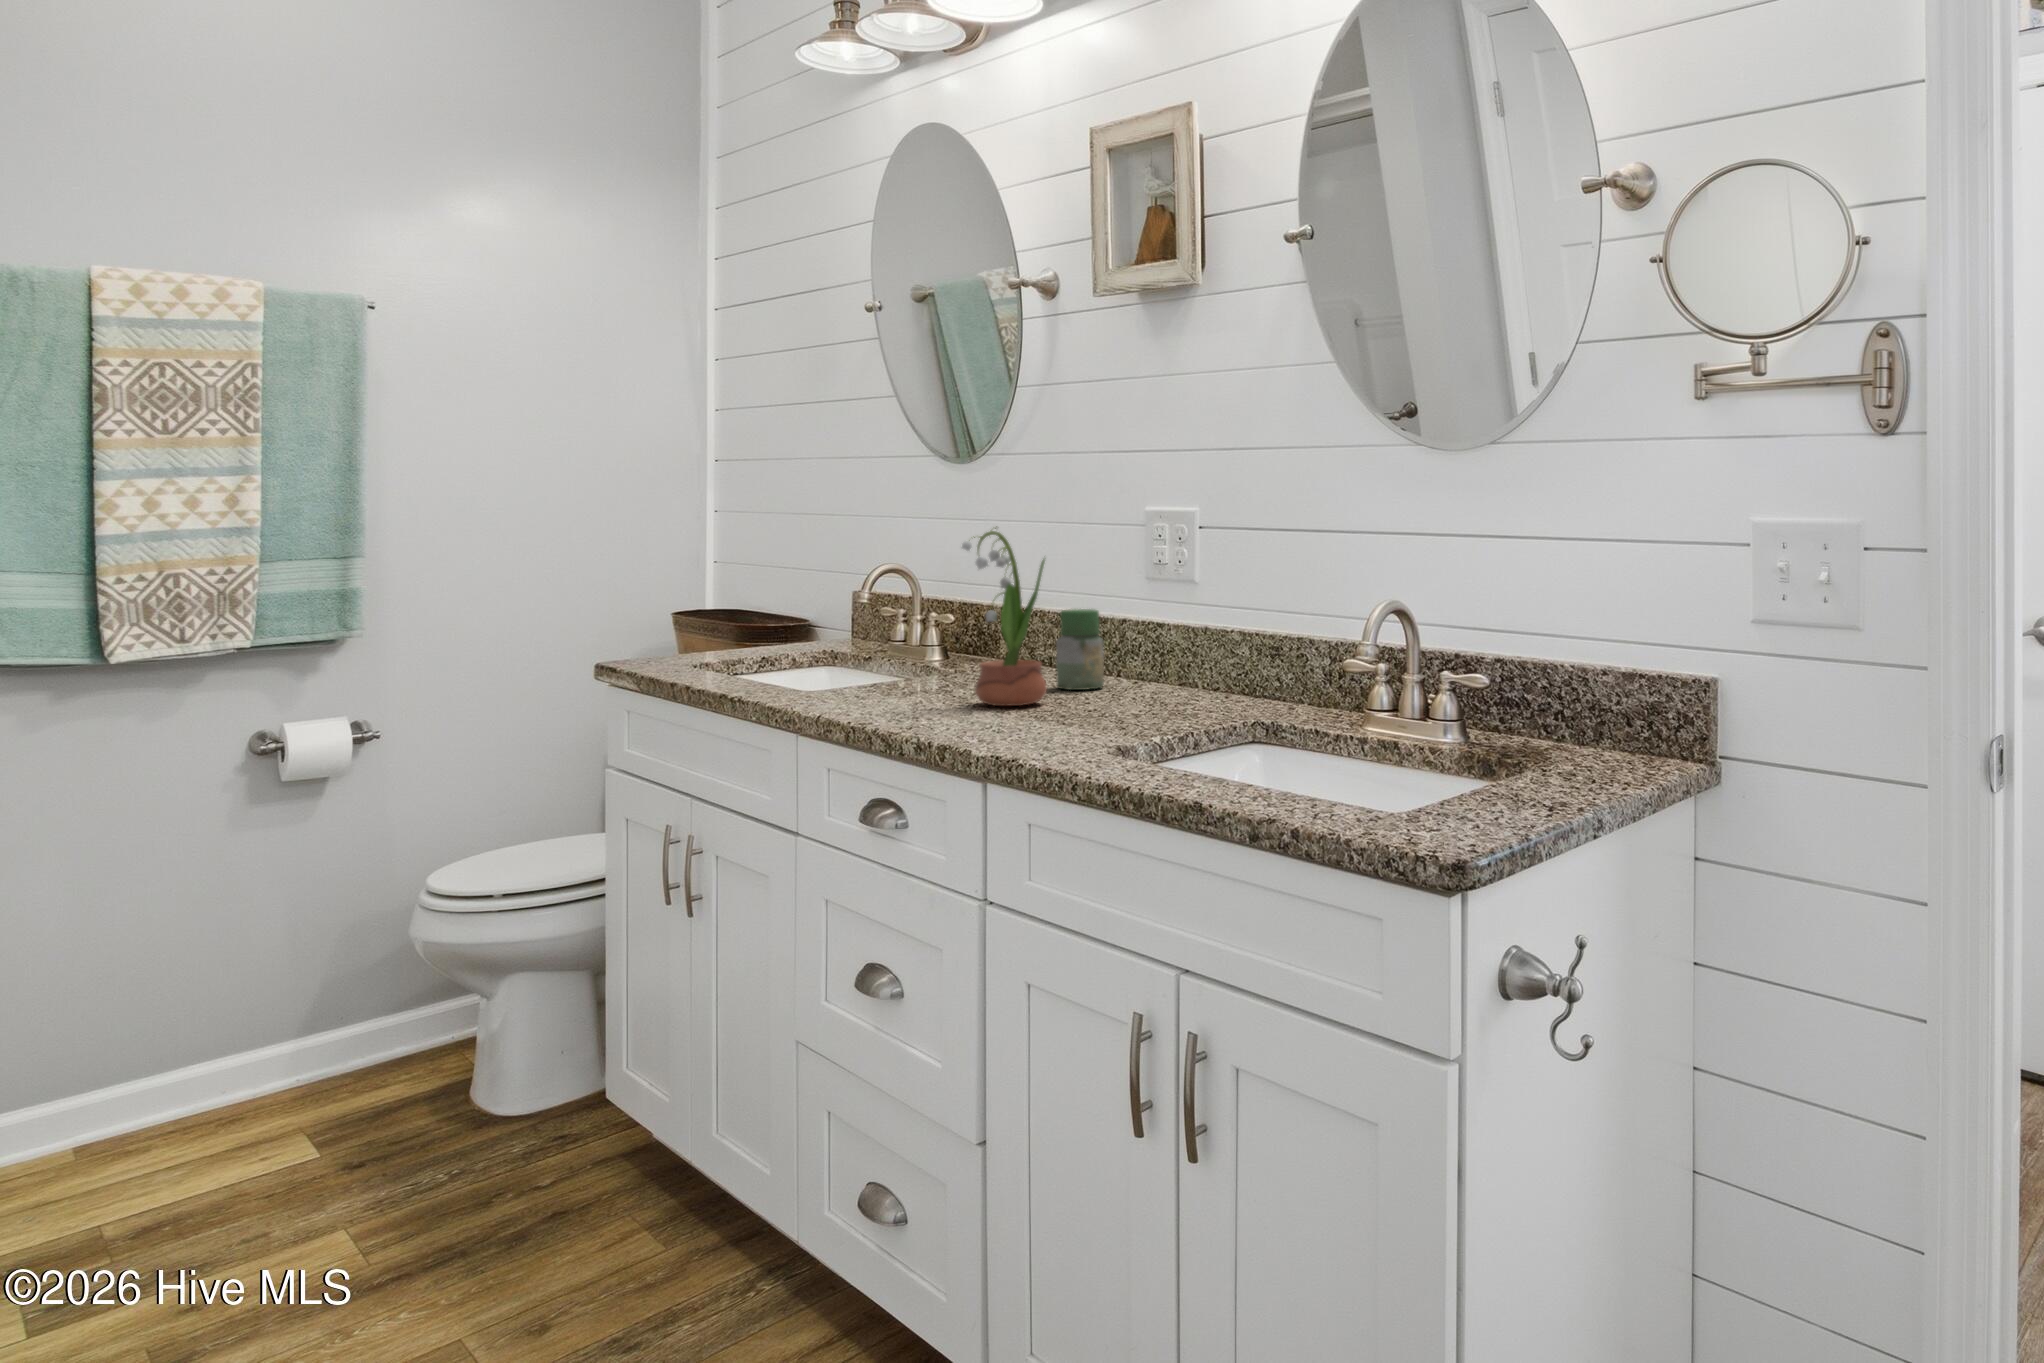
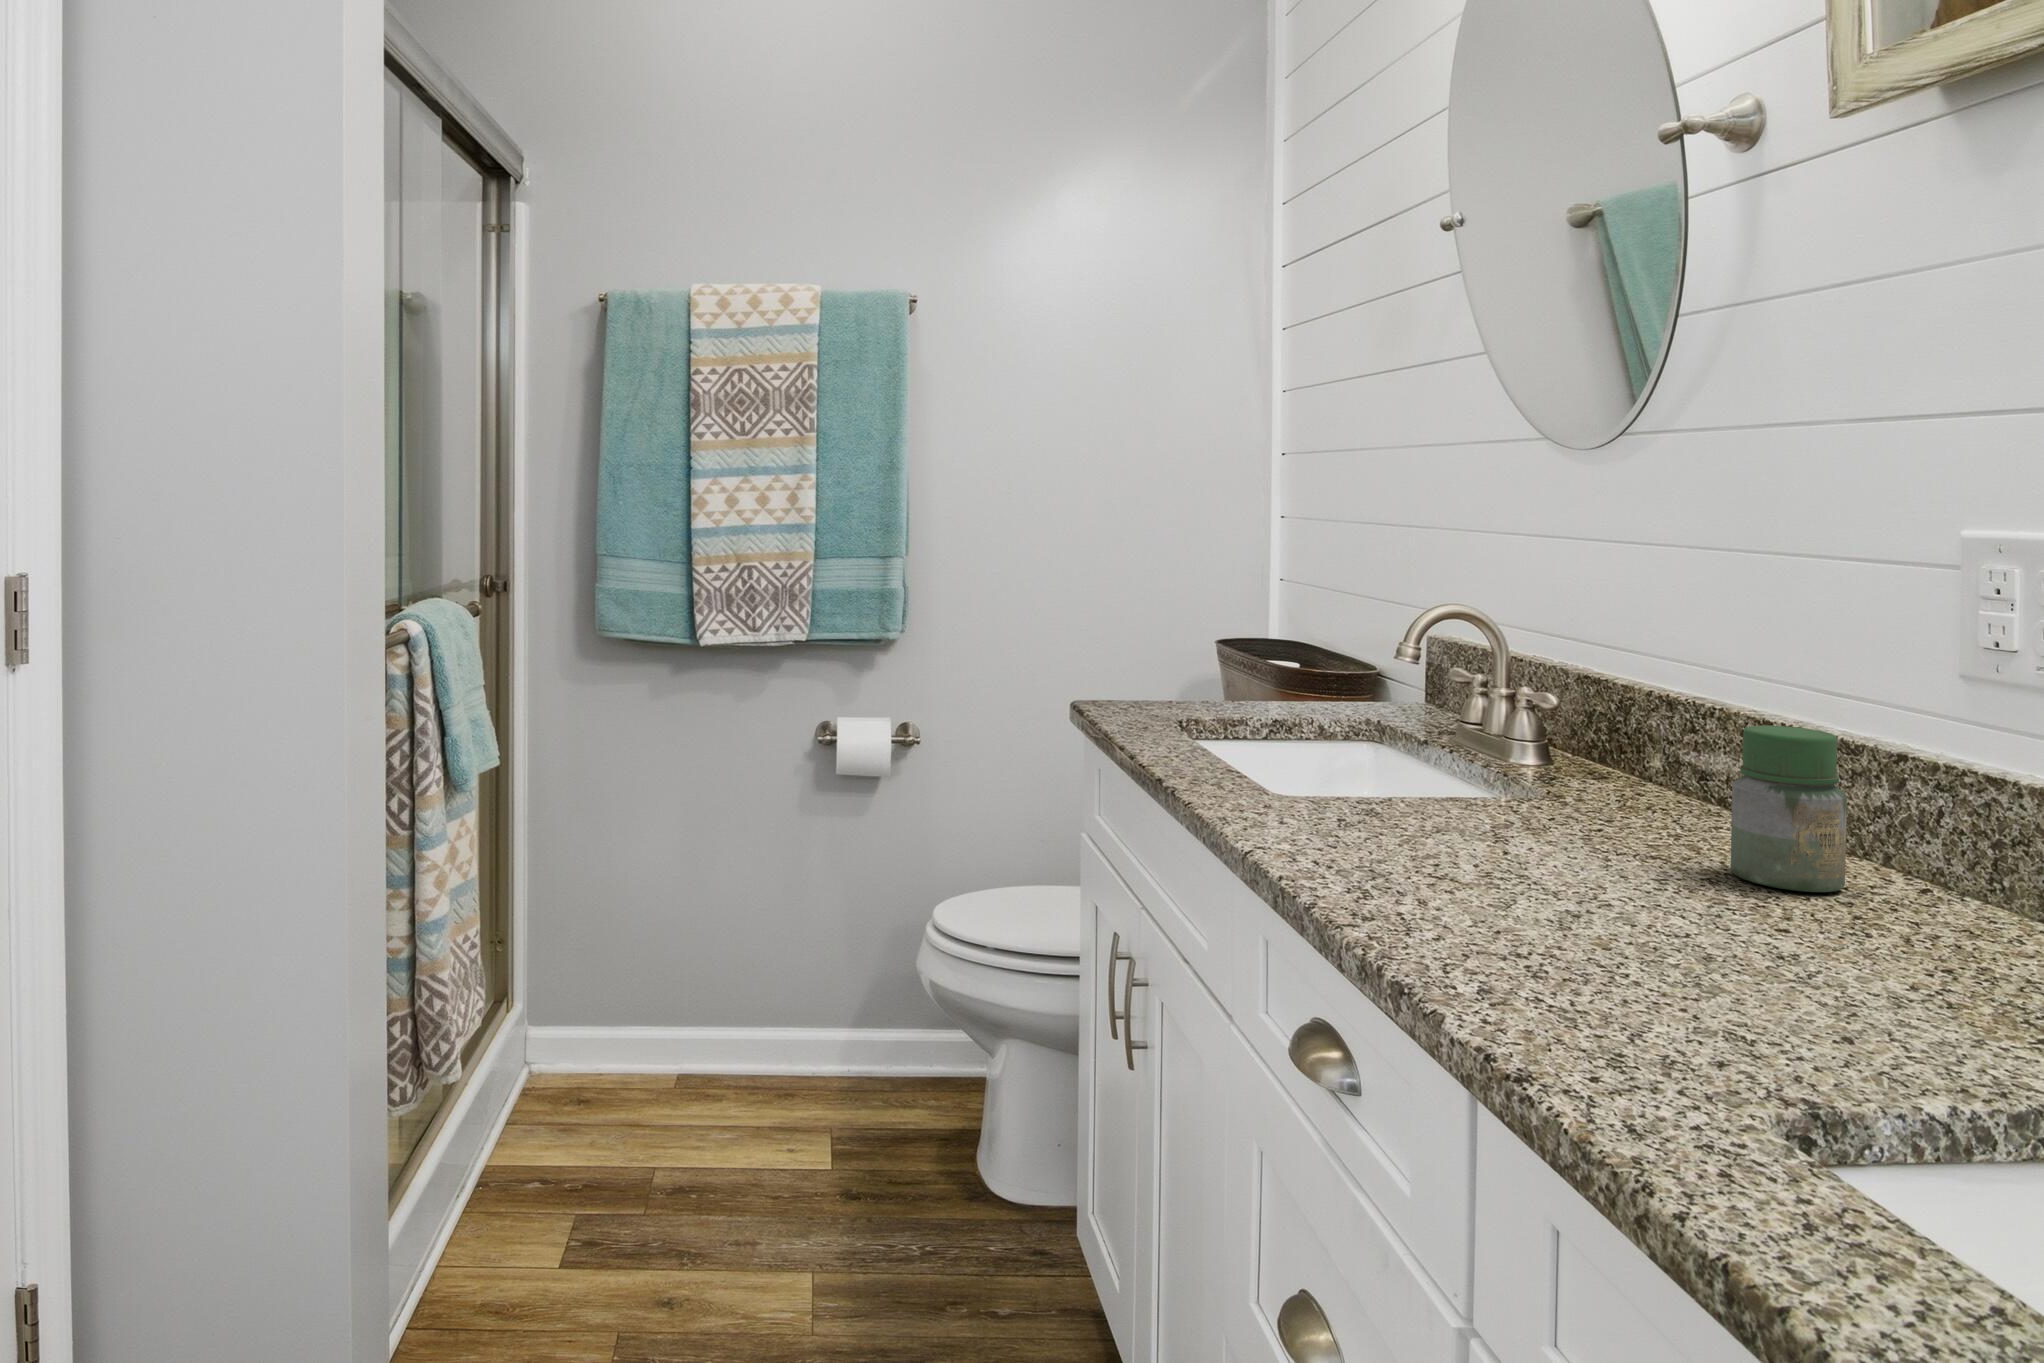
potted flower: present [962,528,1047,706] -> none [1504,571,1692,924]

